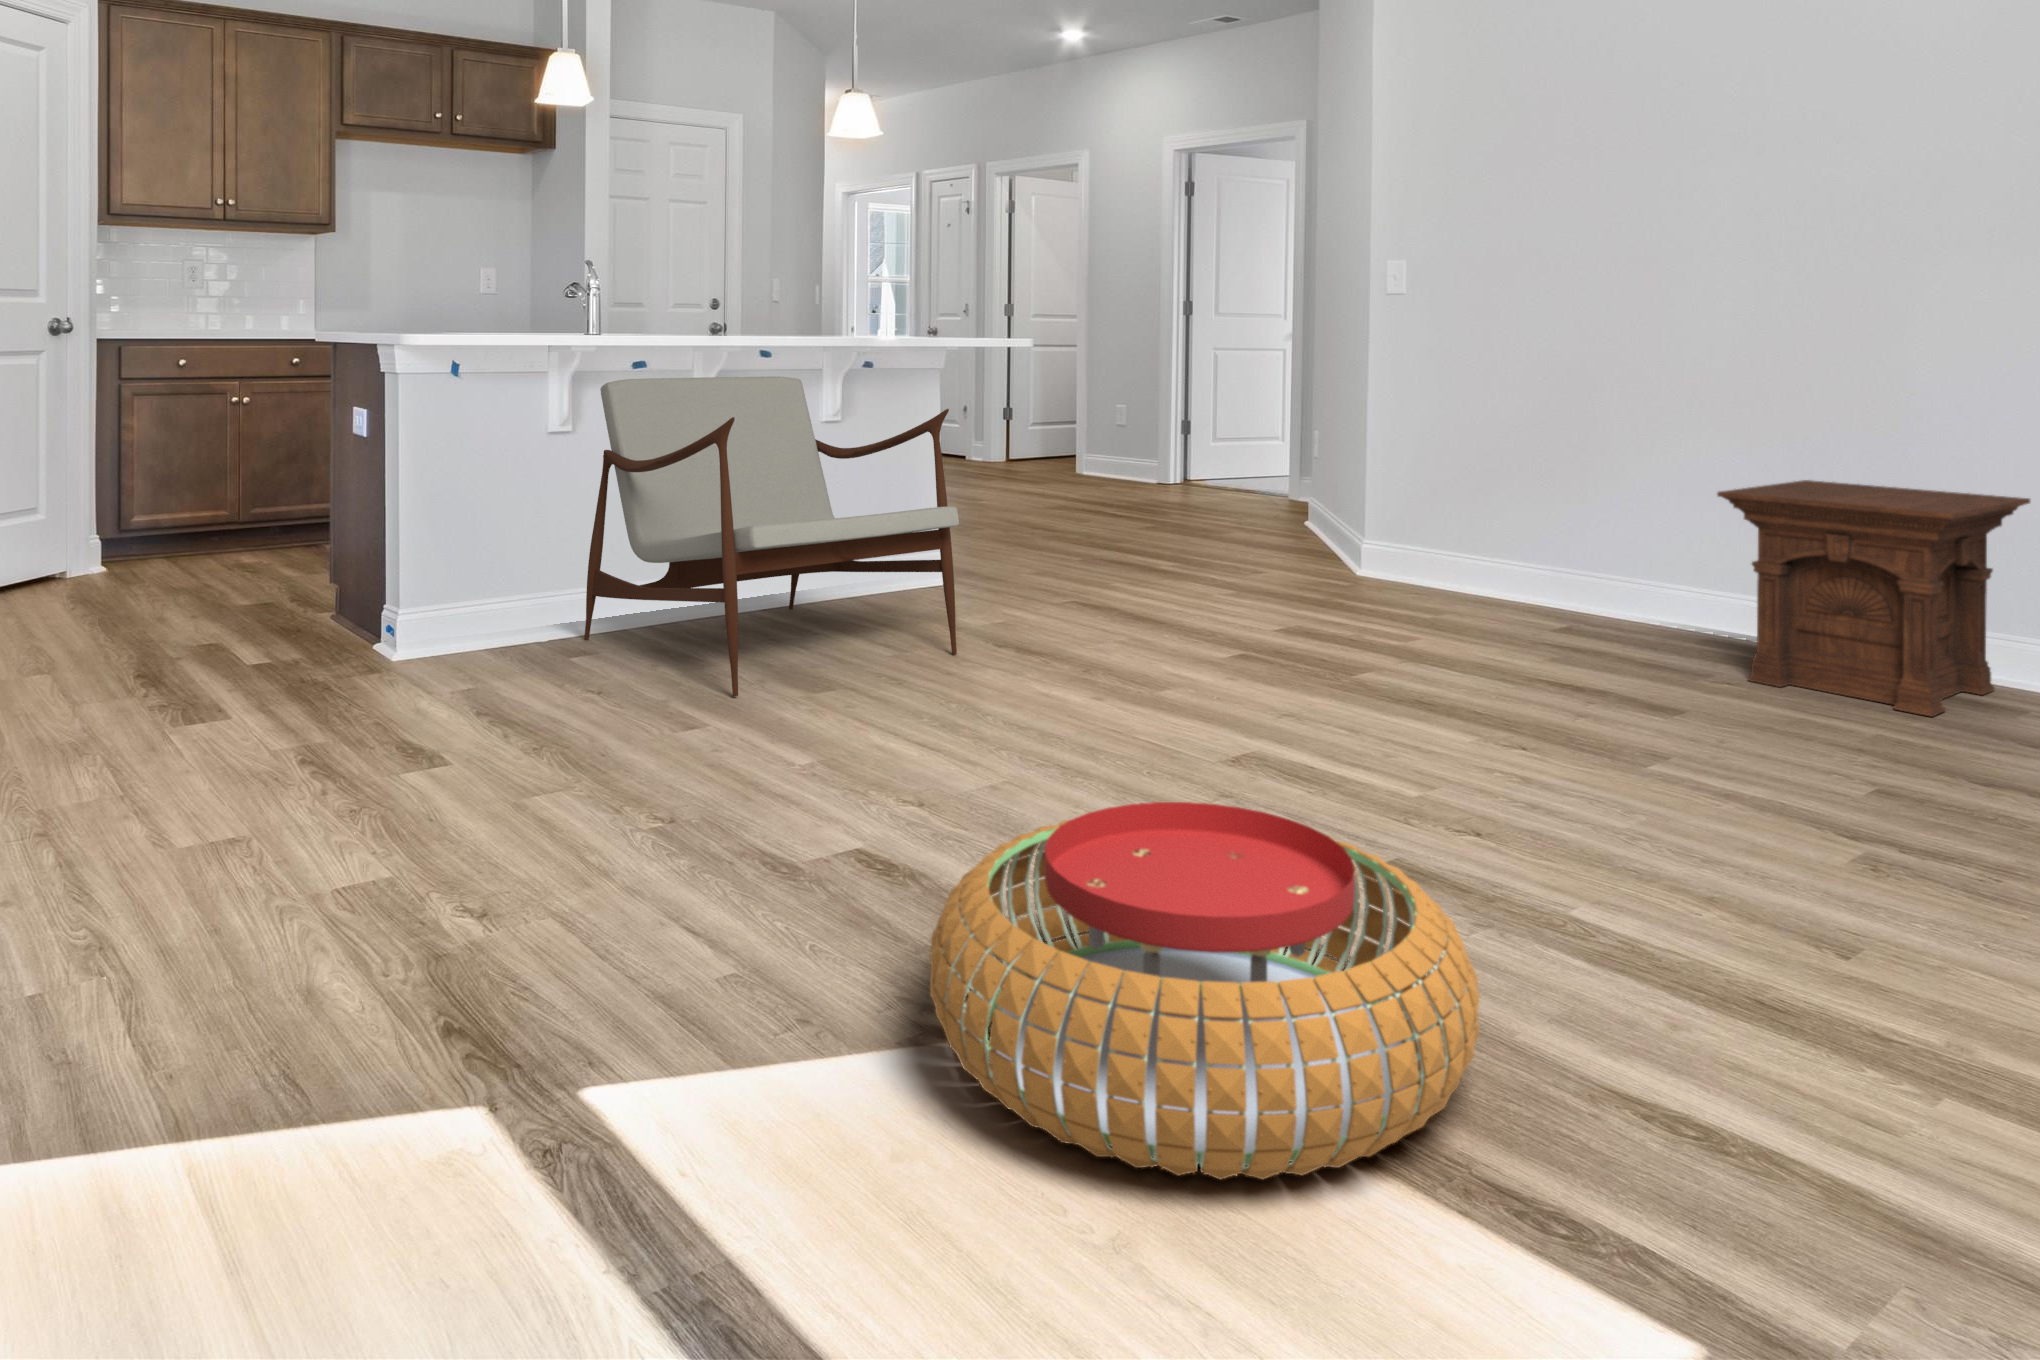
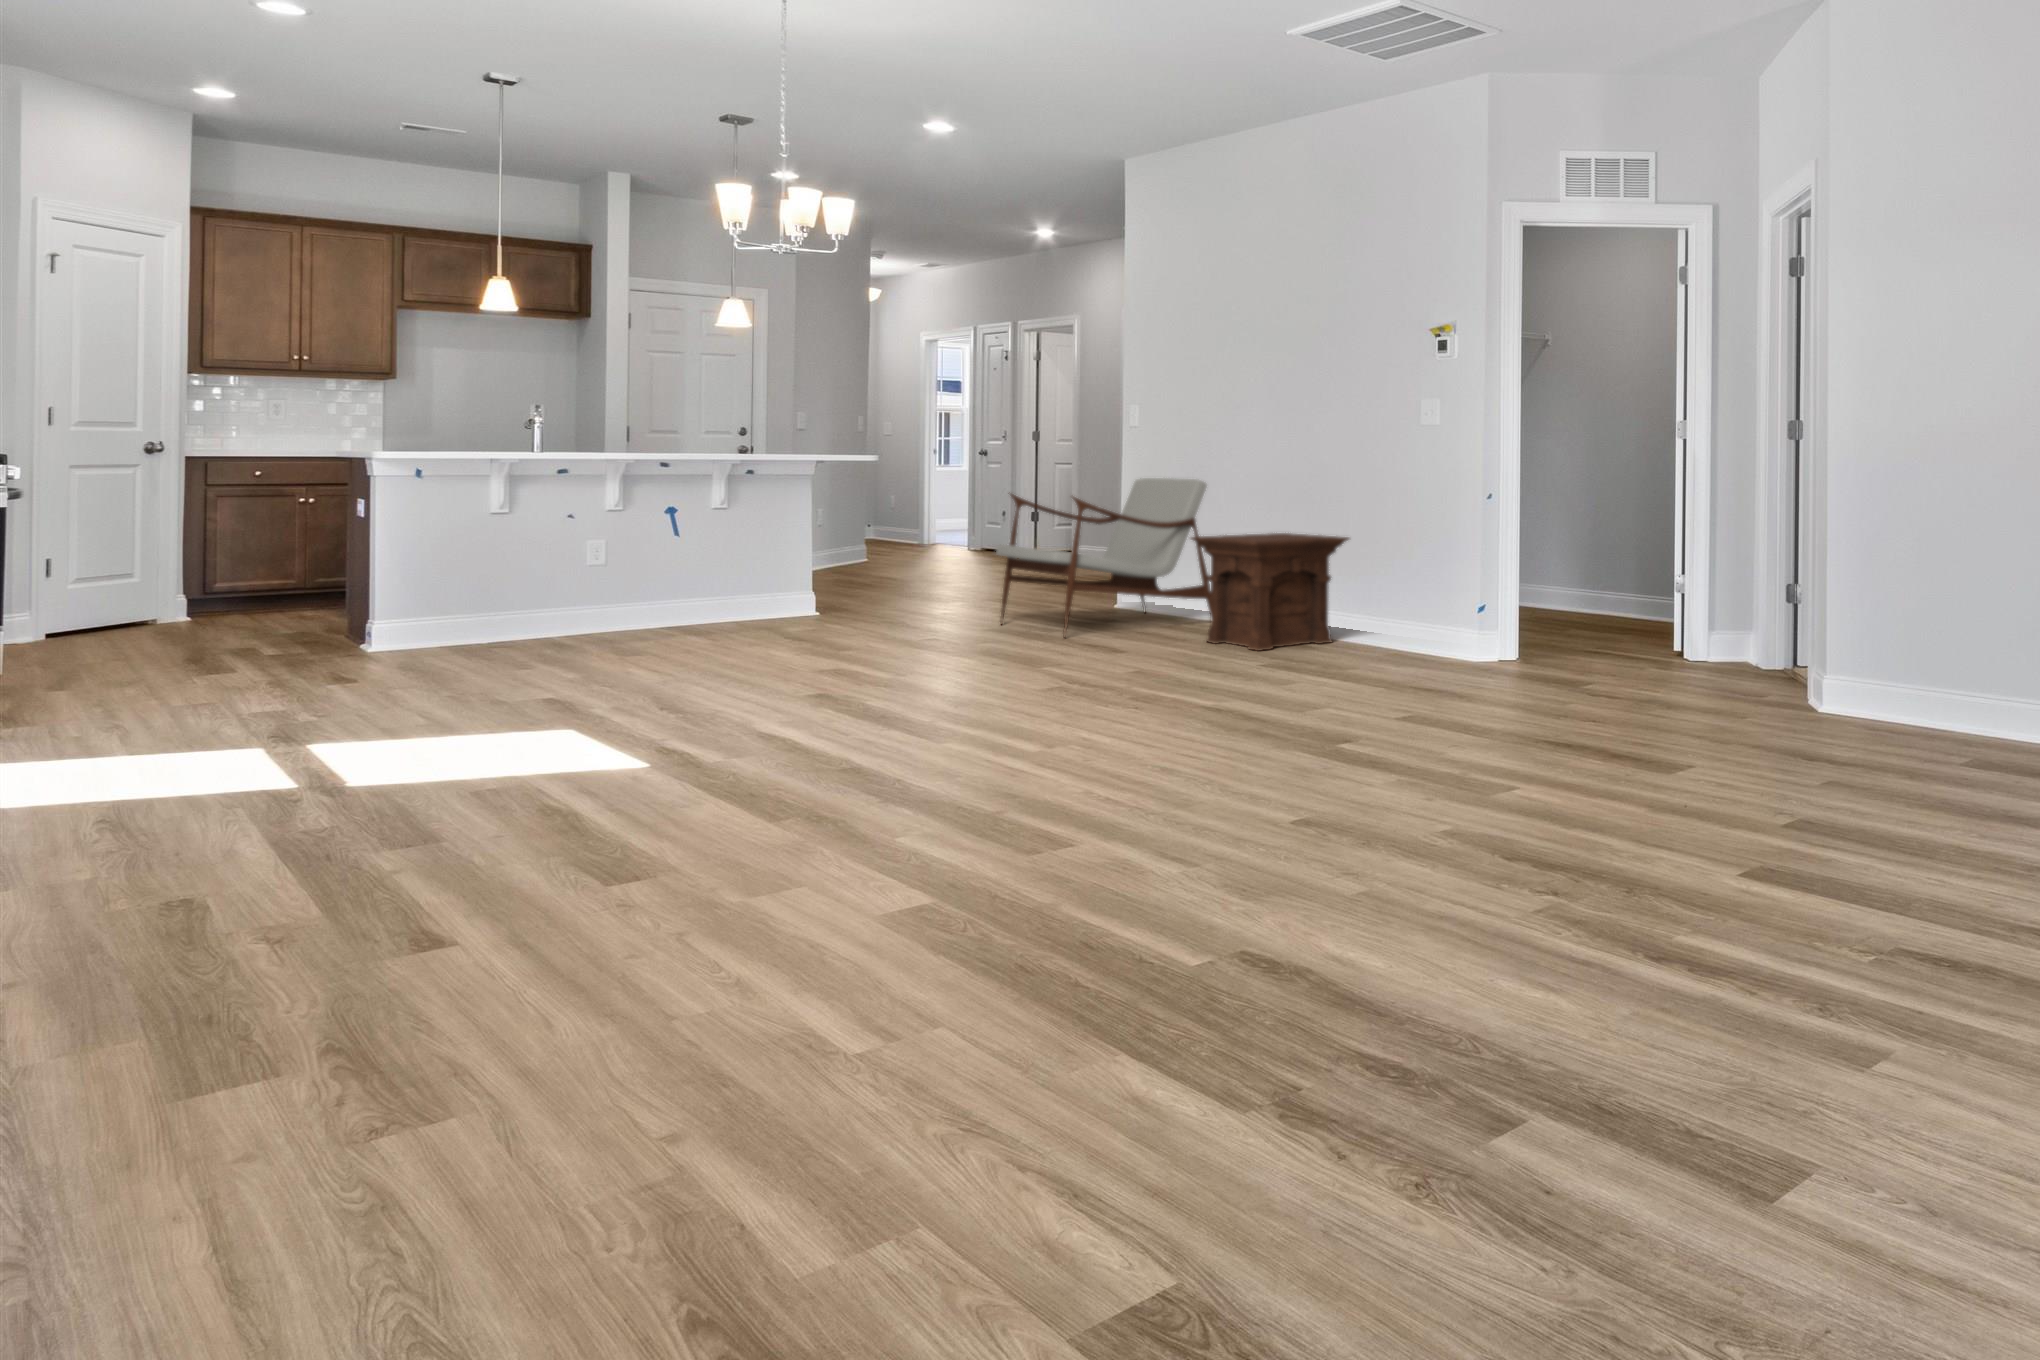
armchair: present [584,377,959,696] -> present [996,478,1211,637]
pouf: present [930,802,1480,1179] -> none [472,644,726,745]

